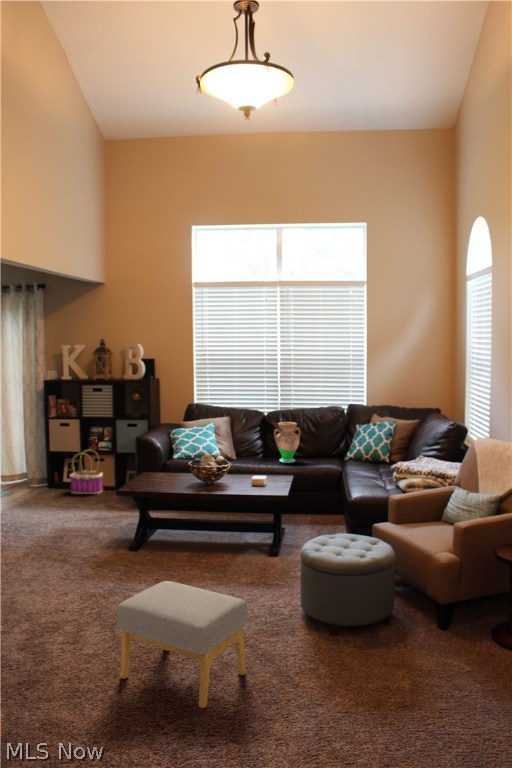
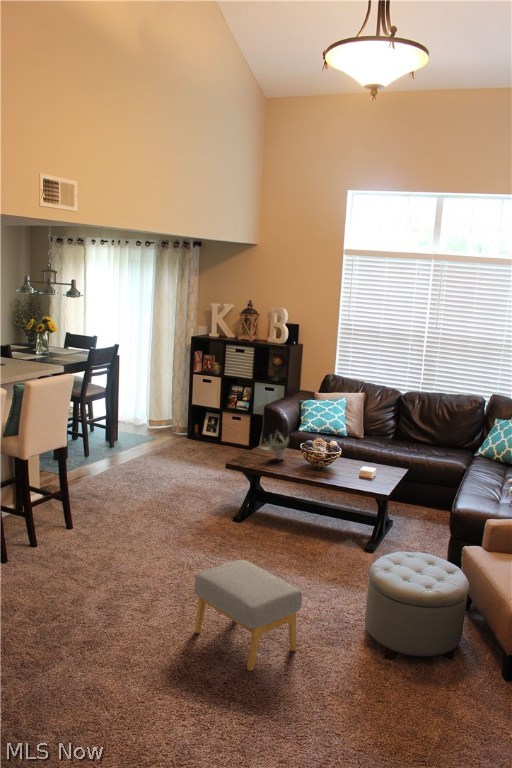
vase: present [274,422,301,463] -> none [403,408,432,451]
basket: present [70,450,103,494] -> none [207,408,238,451]
succulent plant: none [143,451,174,483] -> present [261,436,289,460]

